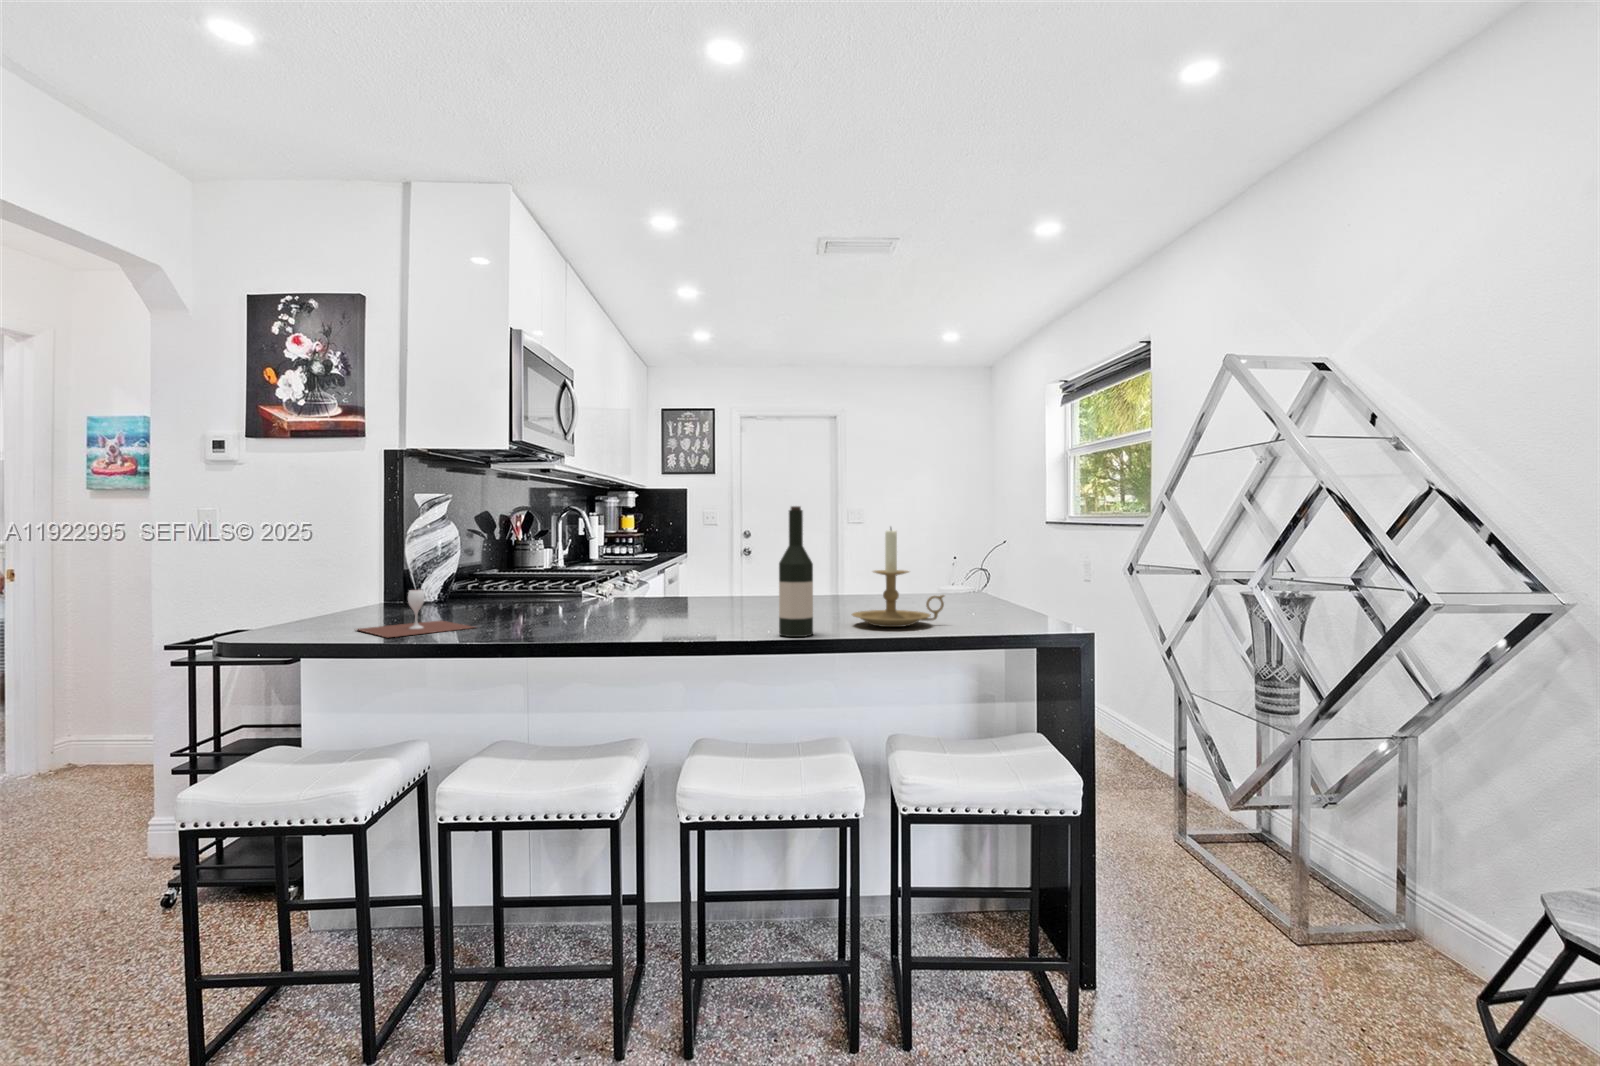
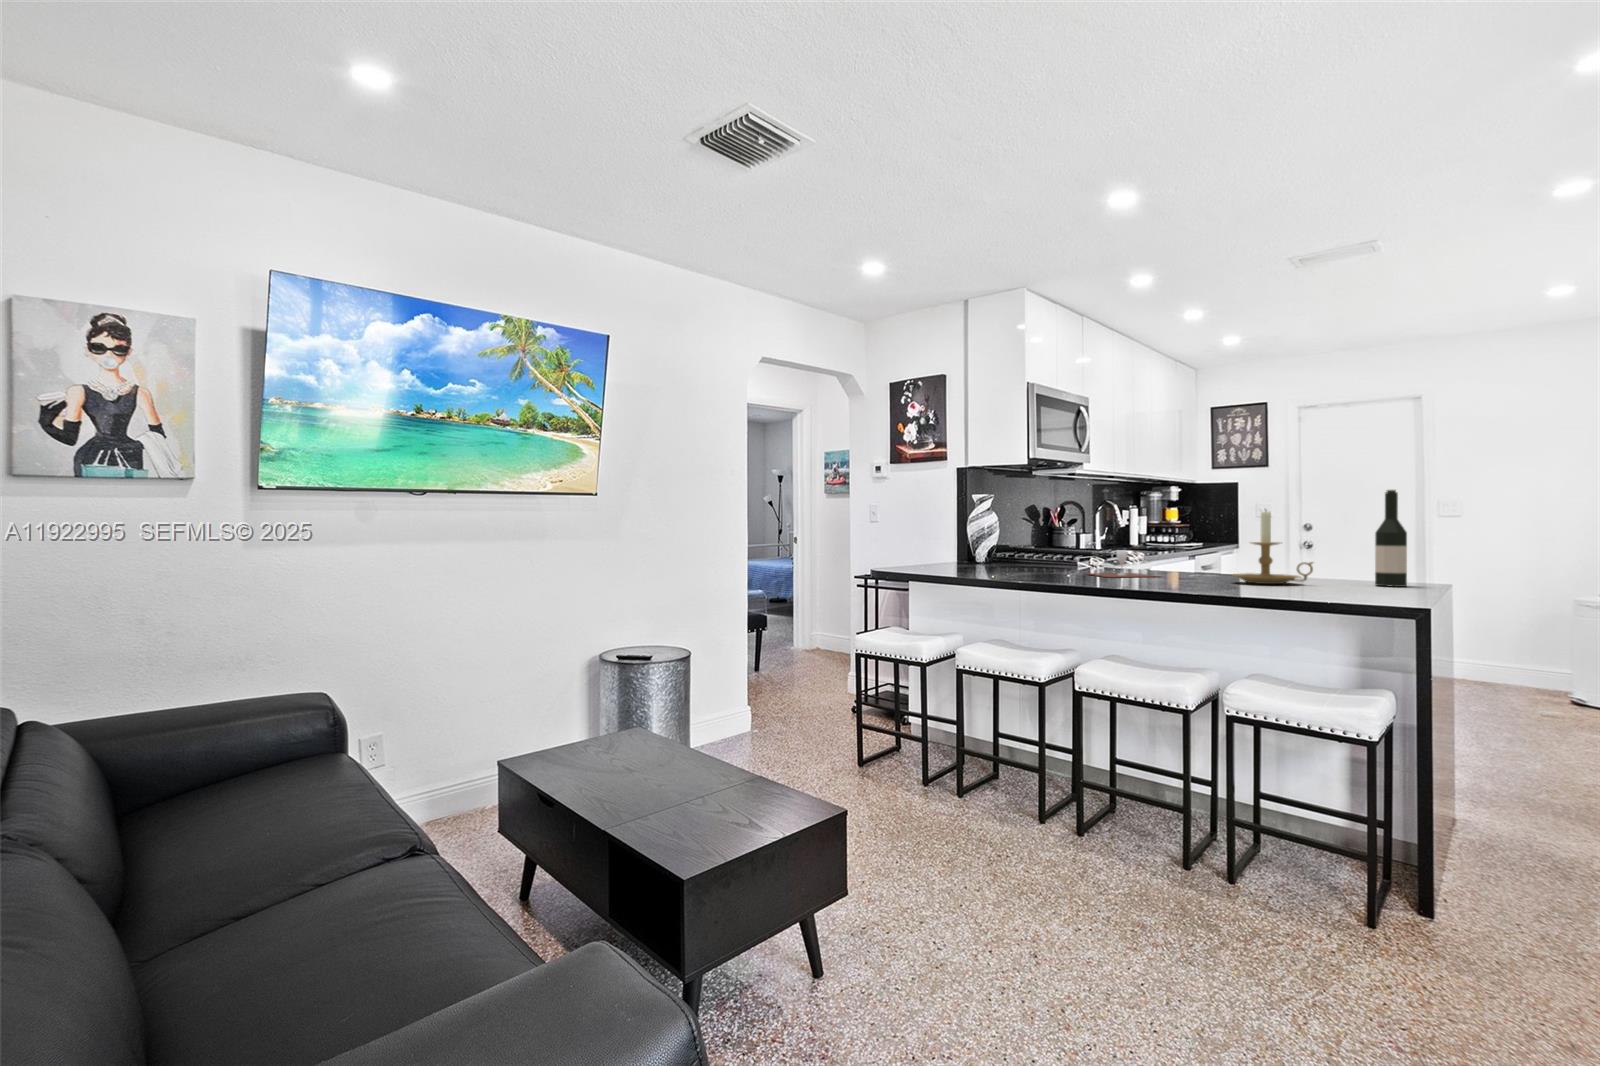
wine bottle: present [779,506,813,637] -> present [1375,490,1407,587]
wine glass: present [358,590,473,637] -> present [1088,550,1154,577]

